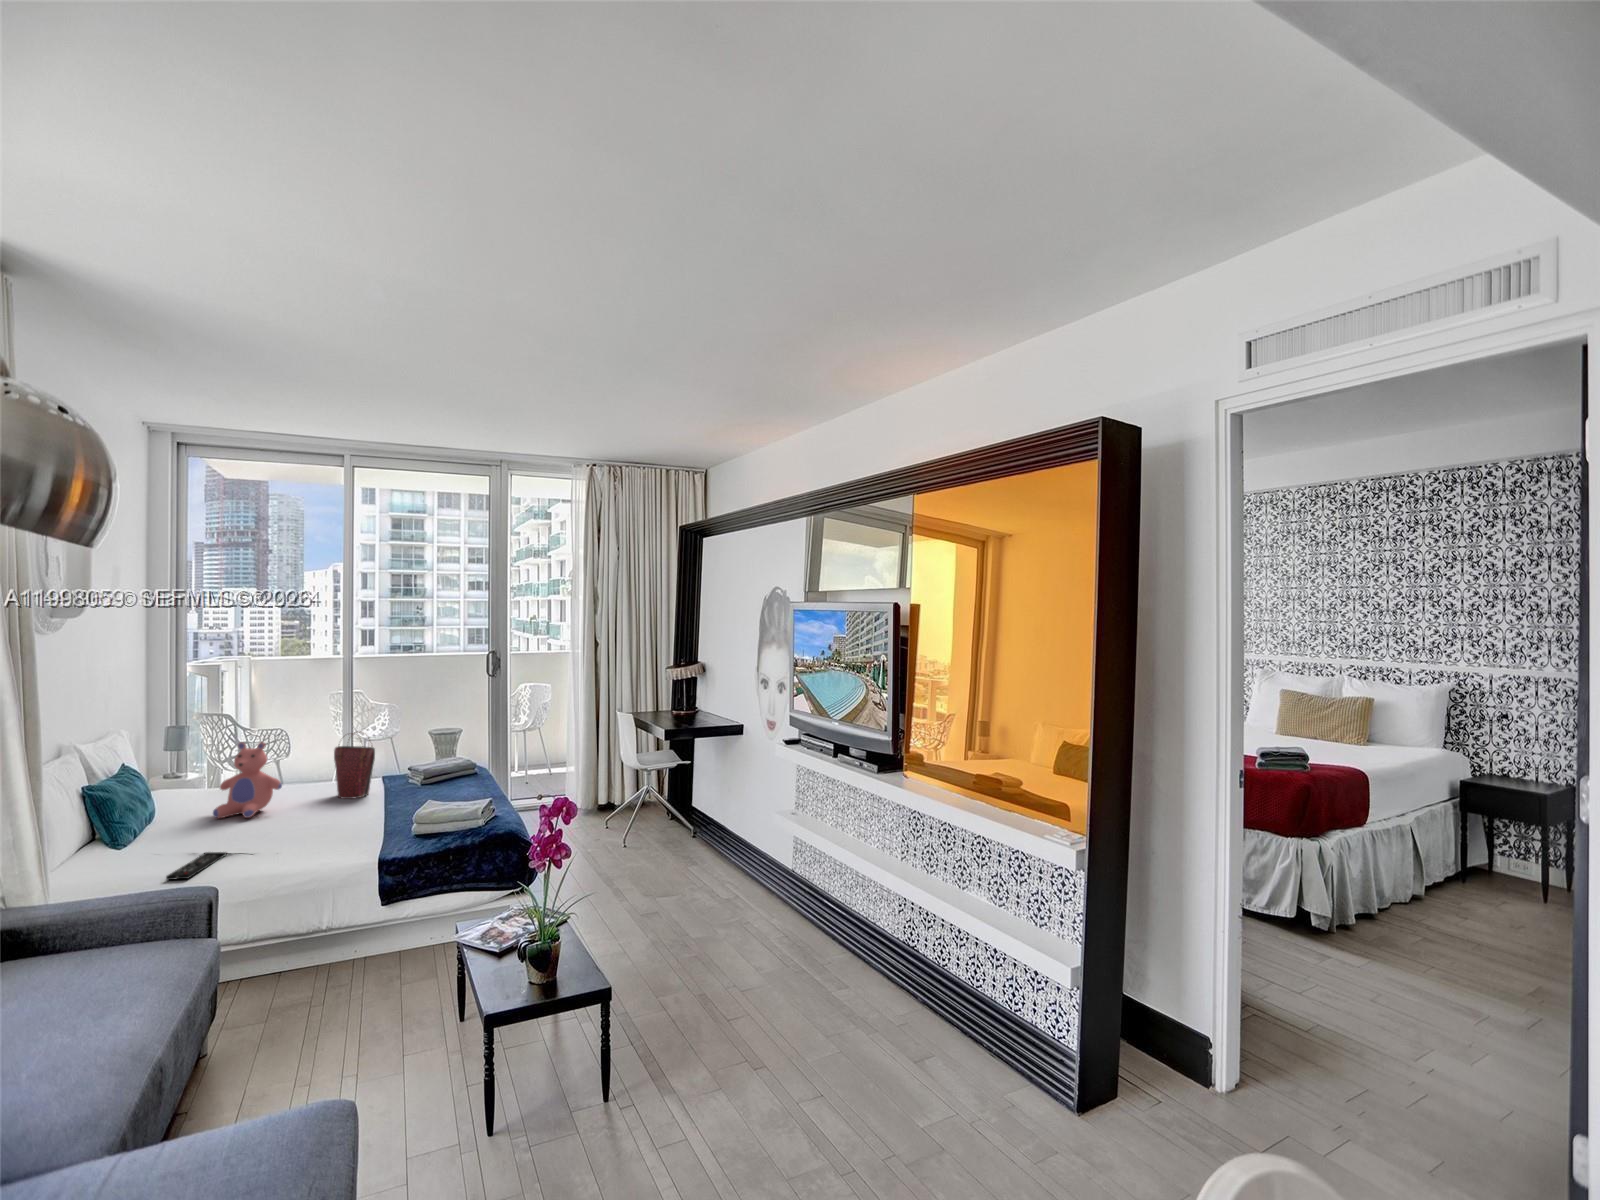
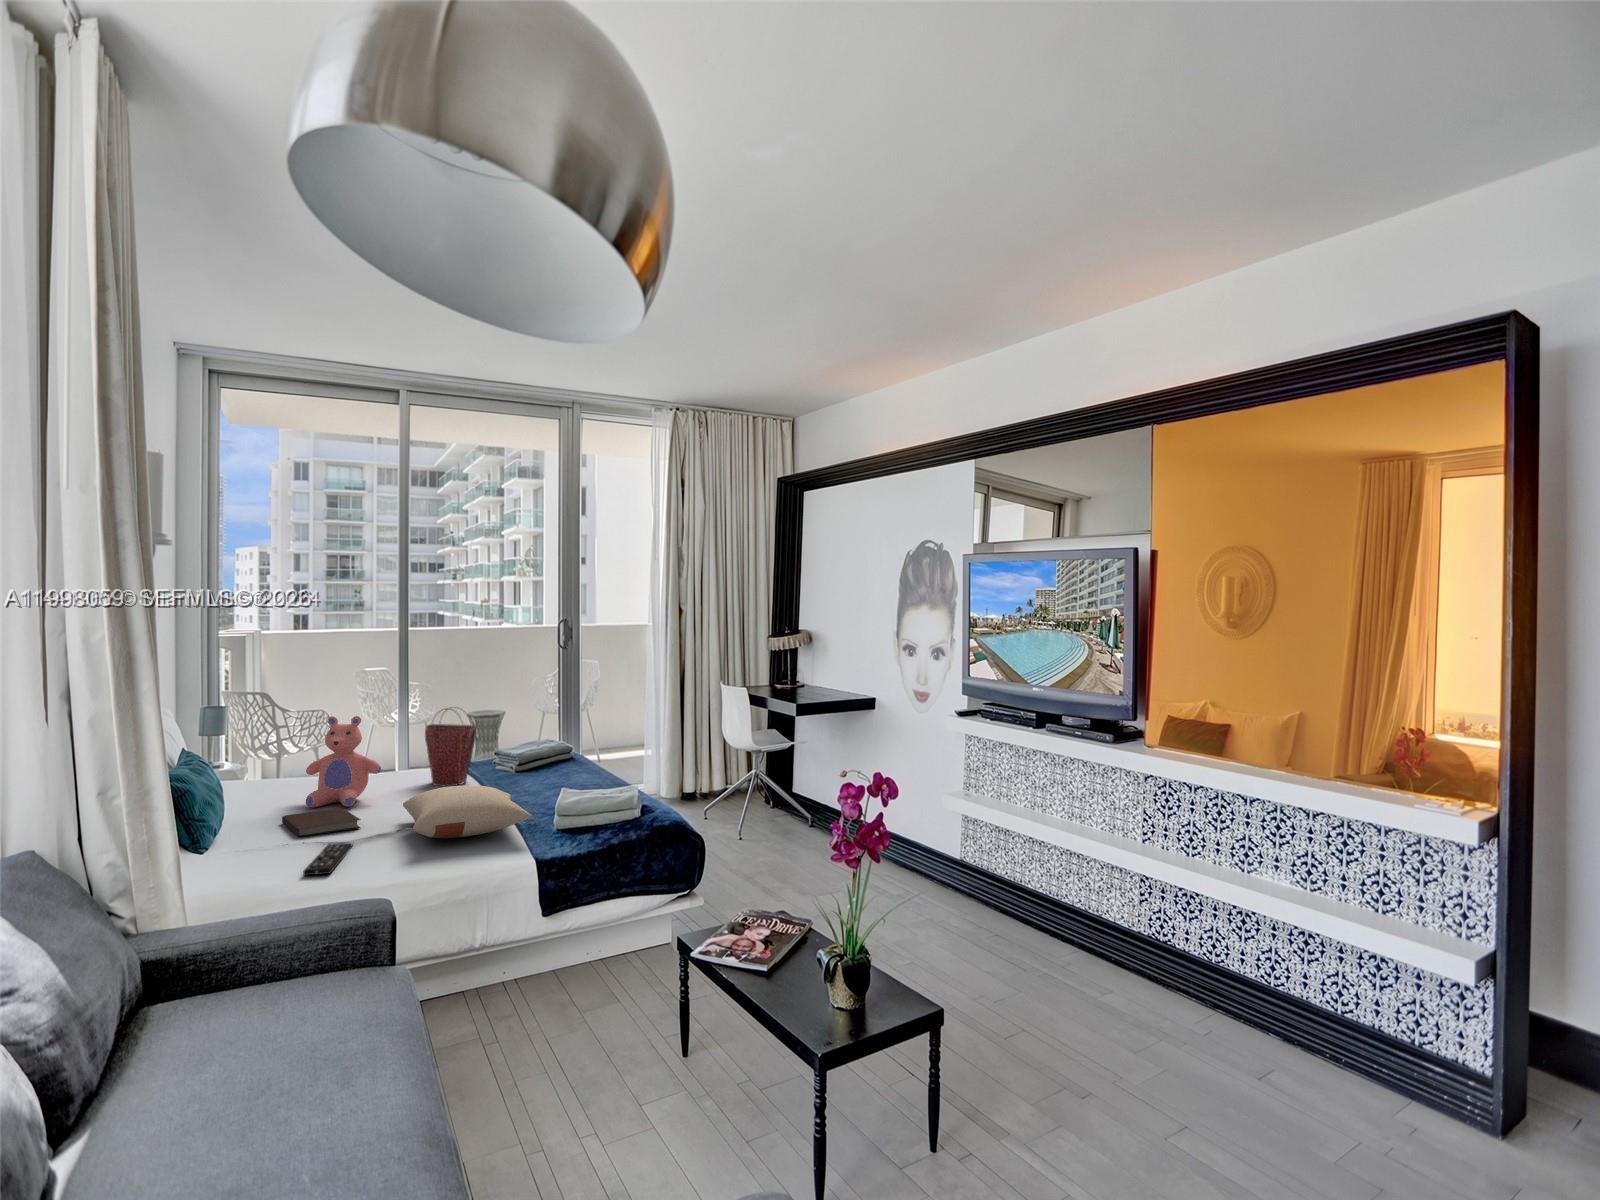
pillow: none [270,803,380,847] -> present [403,785,532,838]
notebook: none [182,820,242,845] -> present [282,808,361,837]

